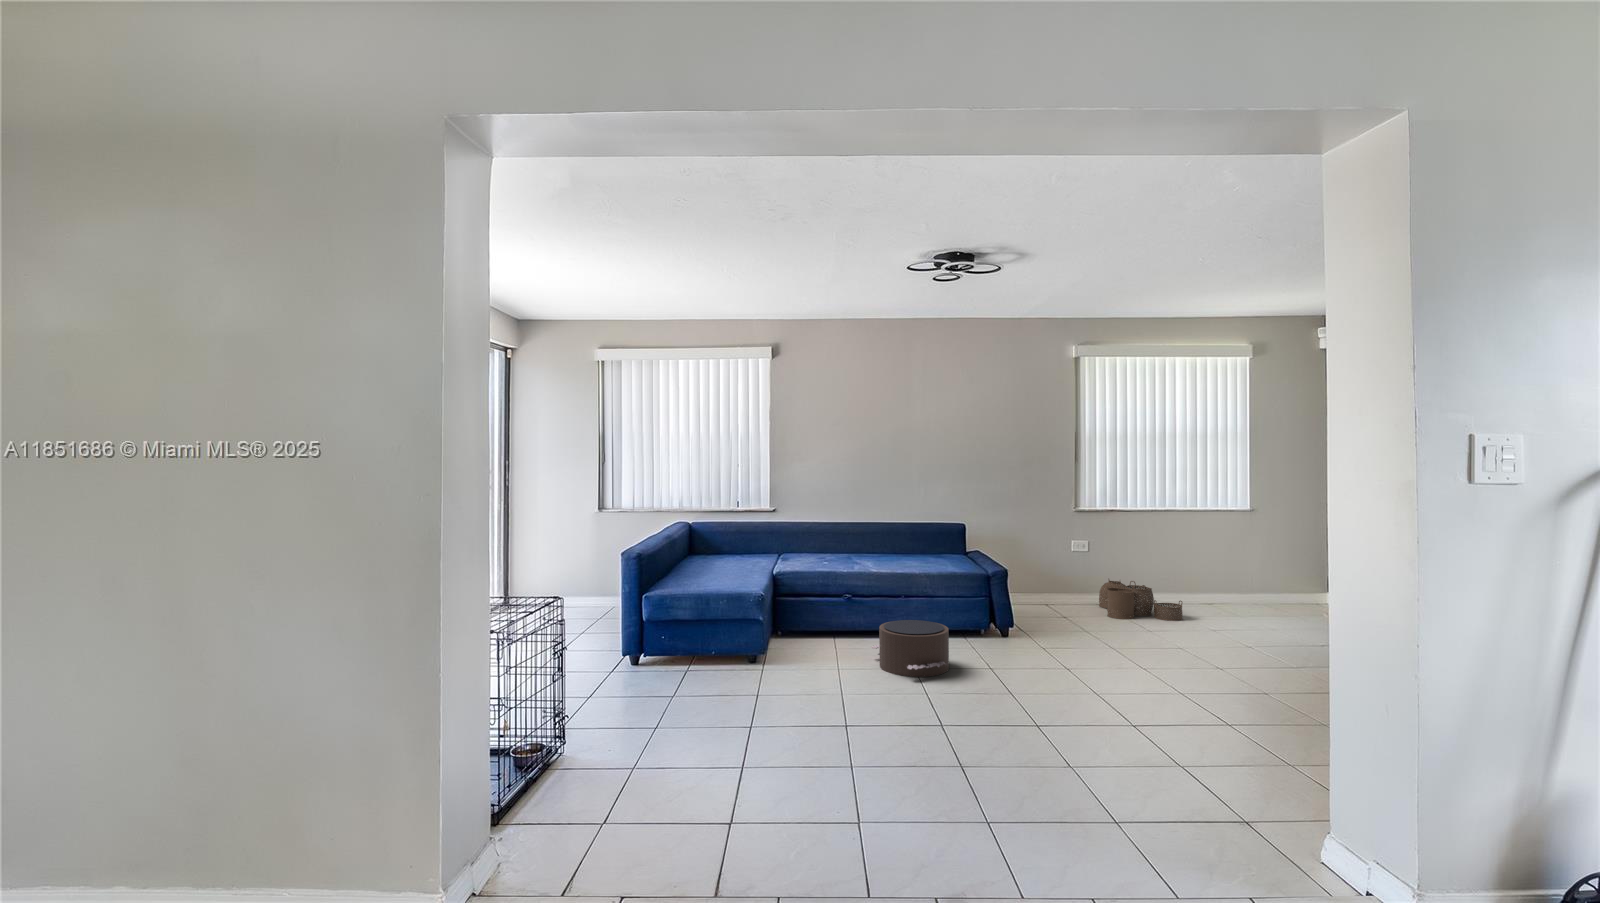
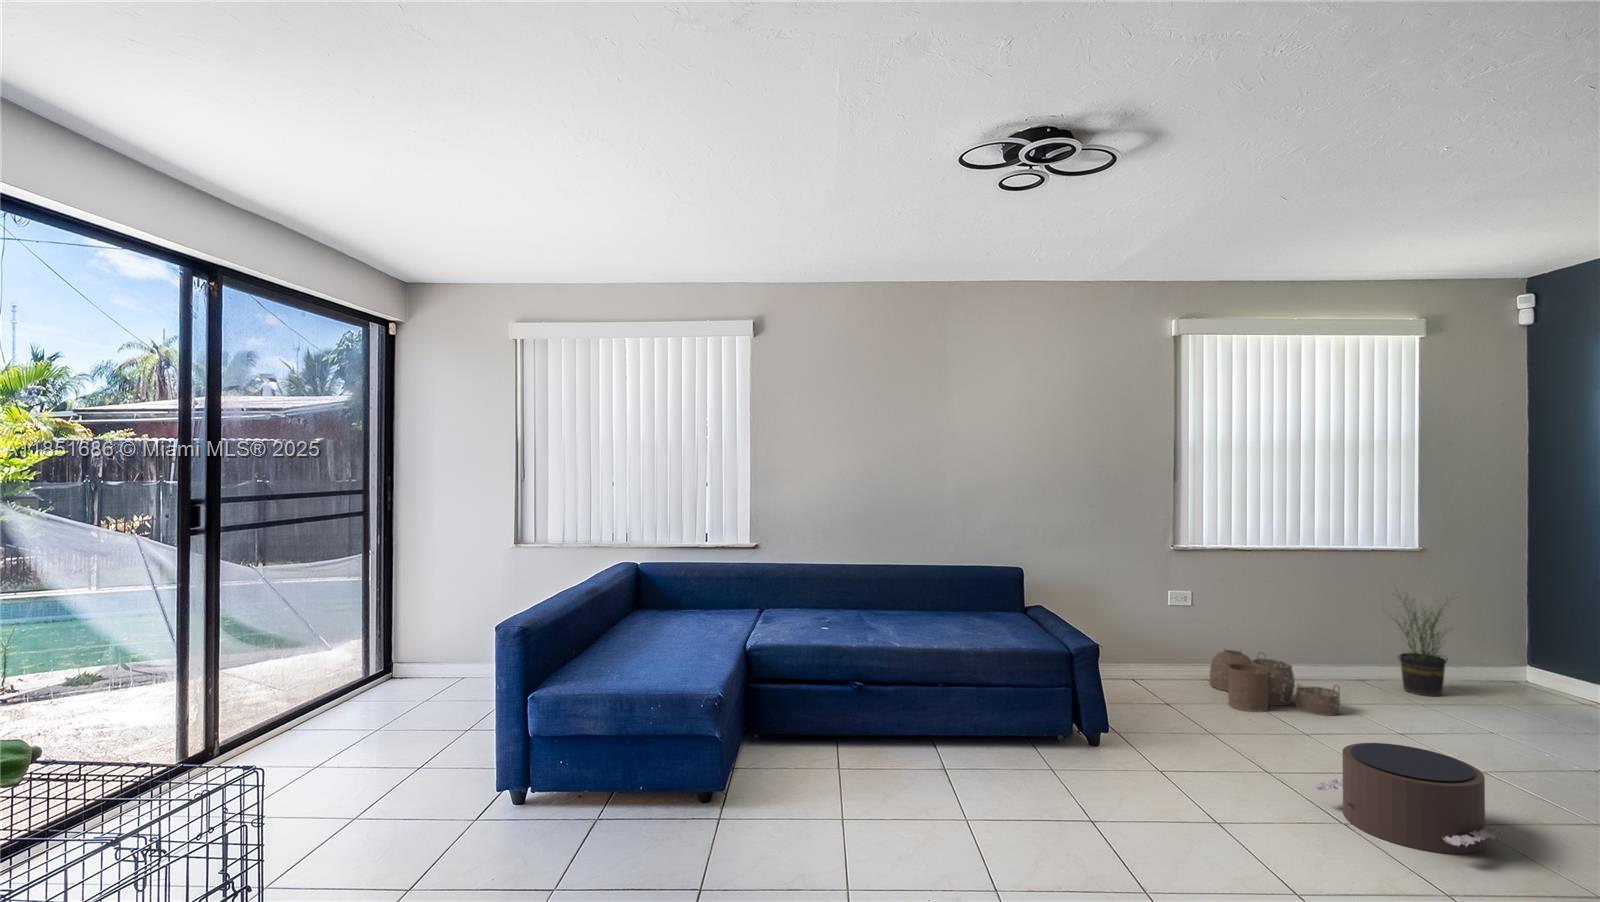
potted plant: none [1218,534,1272,611] -> present [1396,596,1447,696]
pouf: present [871,620,949,677] -> present [1314,743,1503,854]

